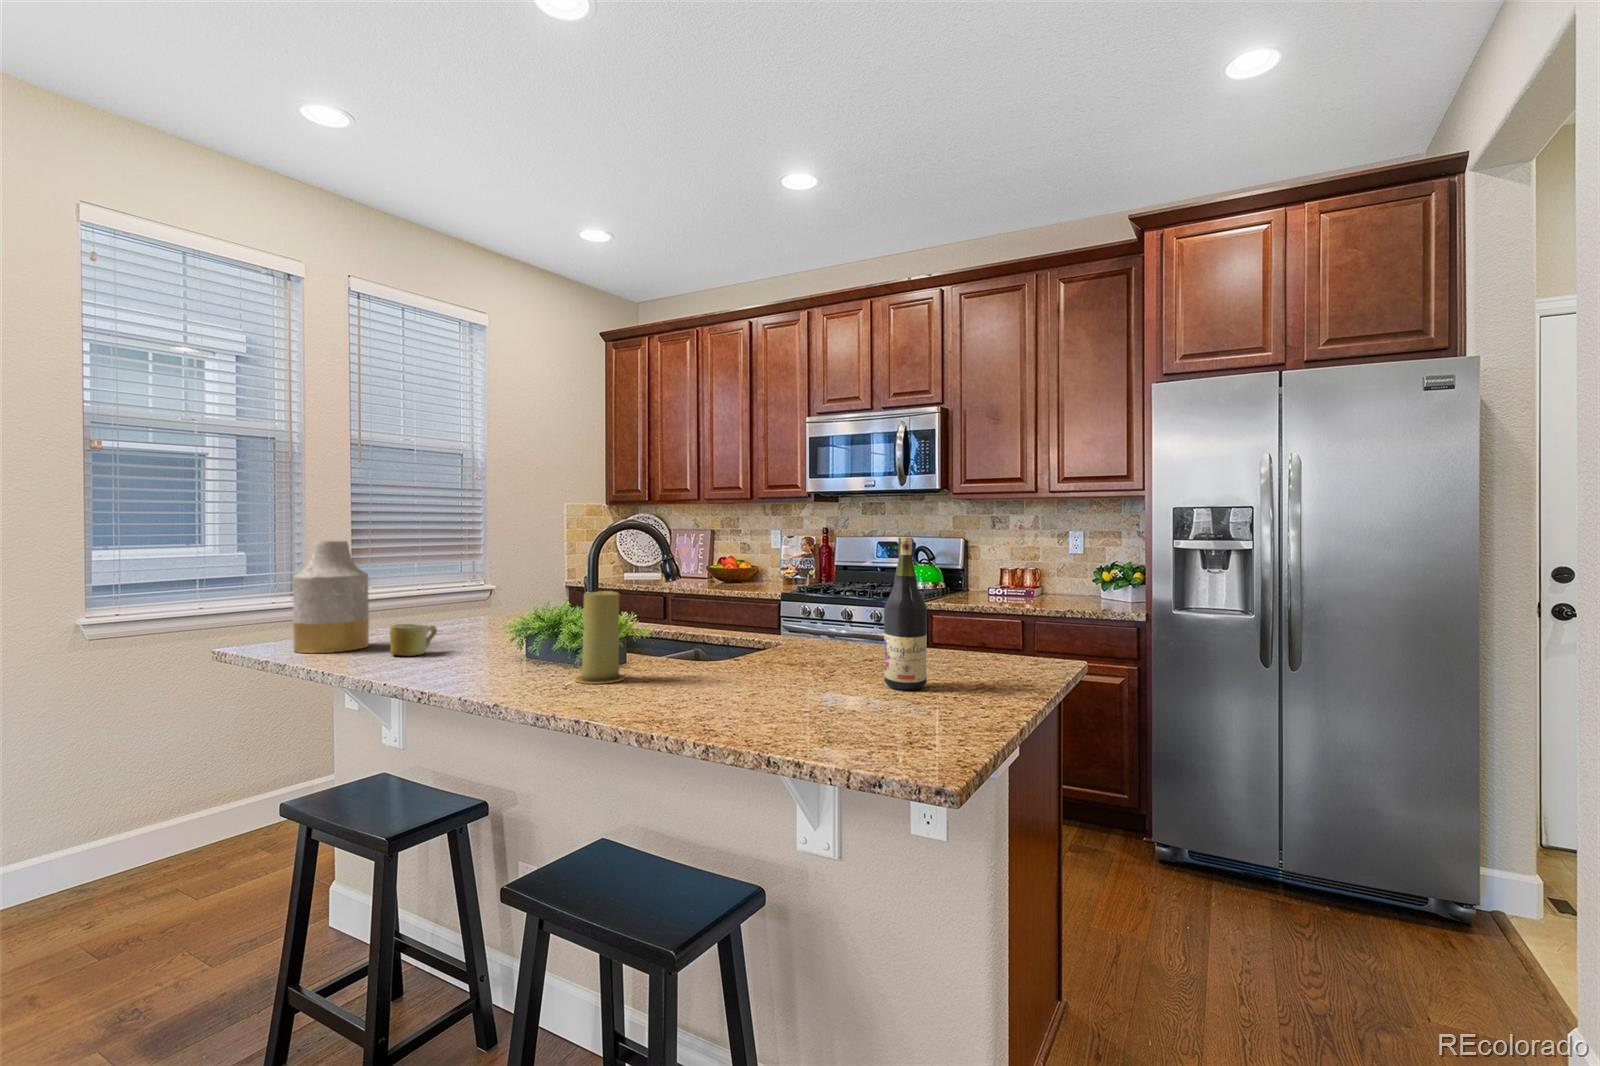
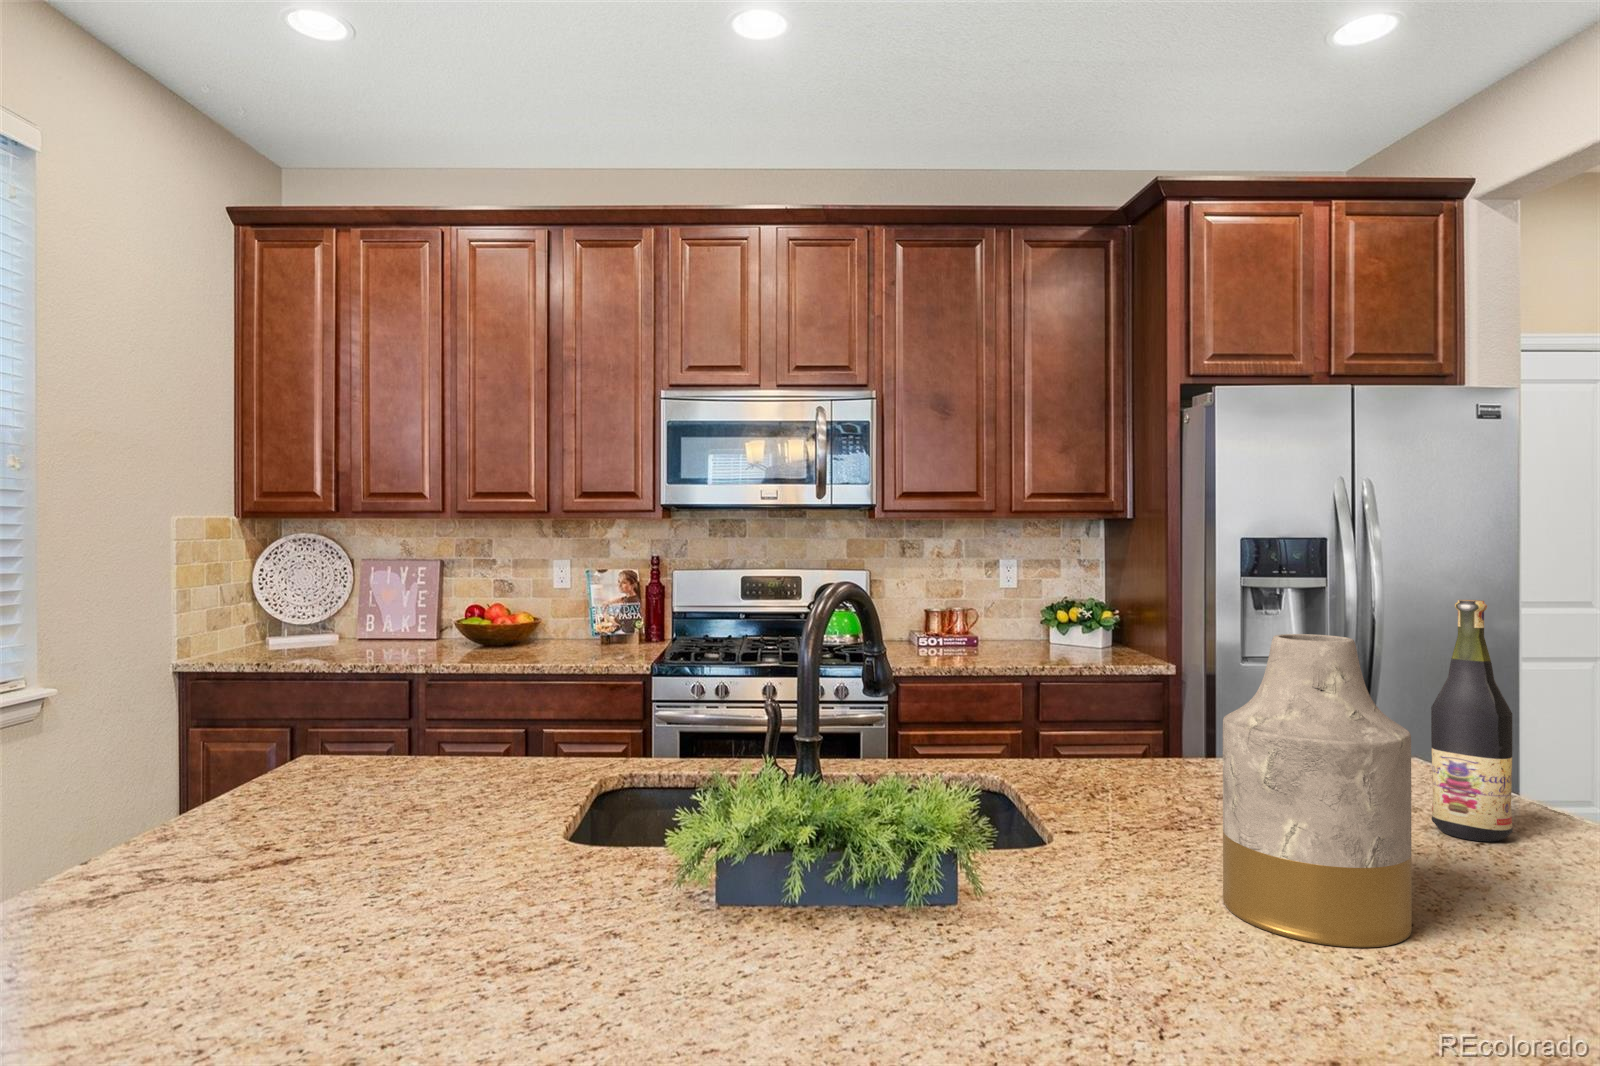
vase: present [293,541,369,653] -> present [1223,634,1412,948]
candle: present [575,591,625,684] -> none [1043,727,1153,938]
mug: present [390,624,437,656] -> none [413,836,505,938]

